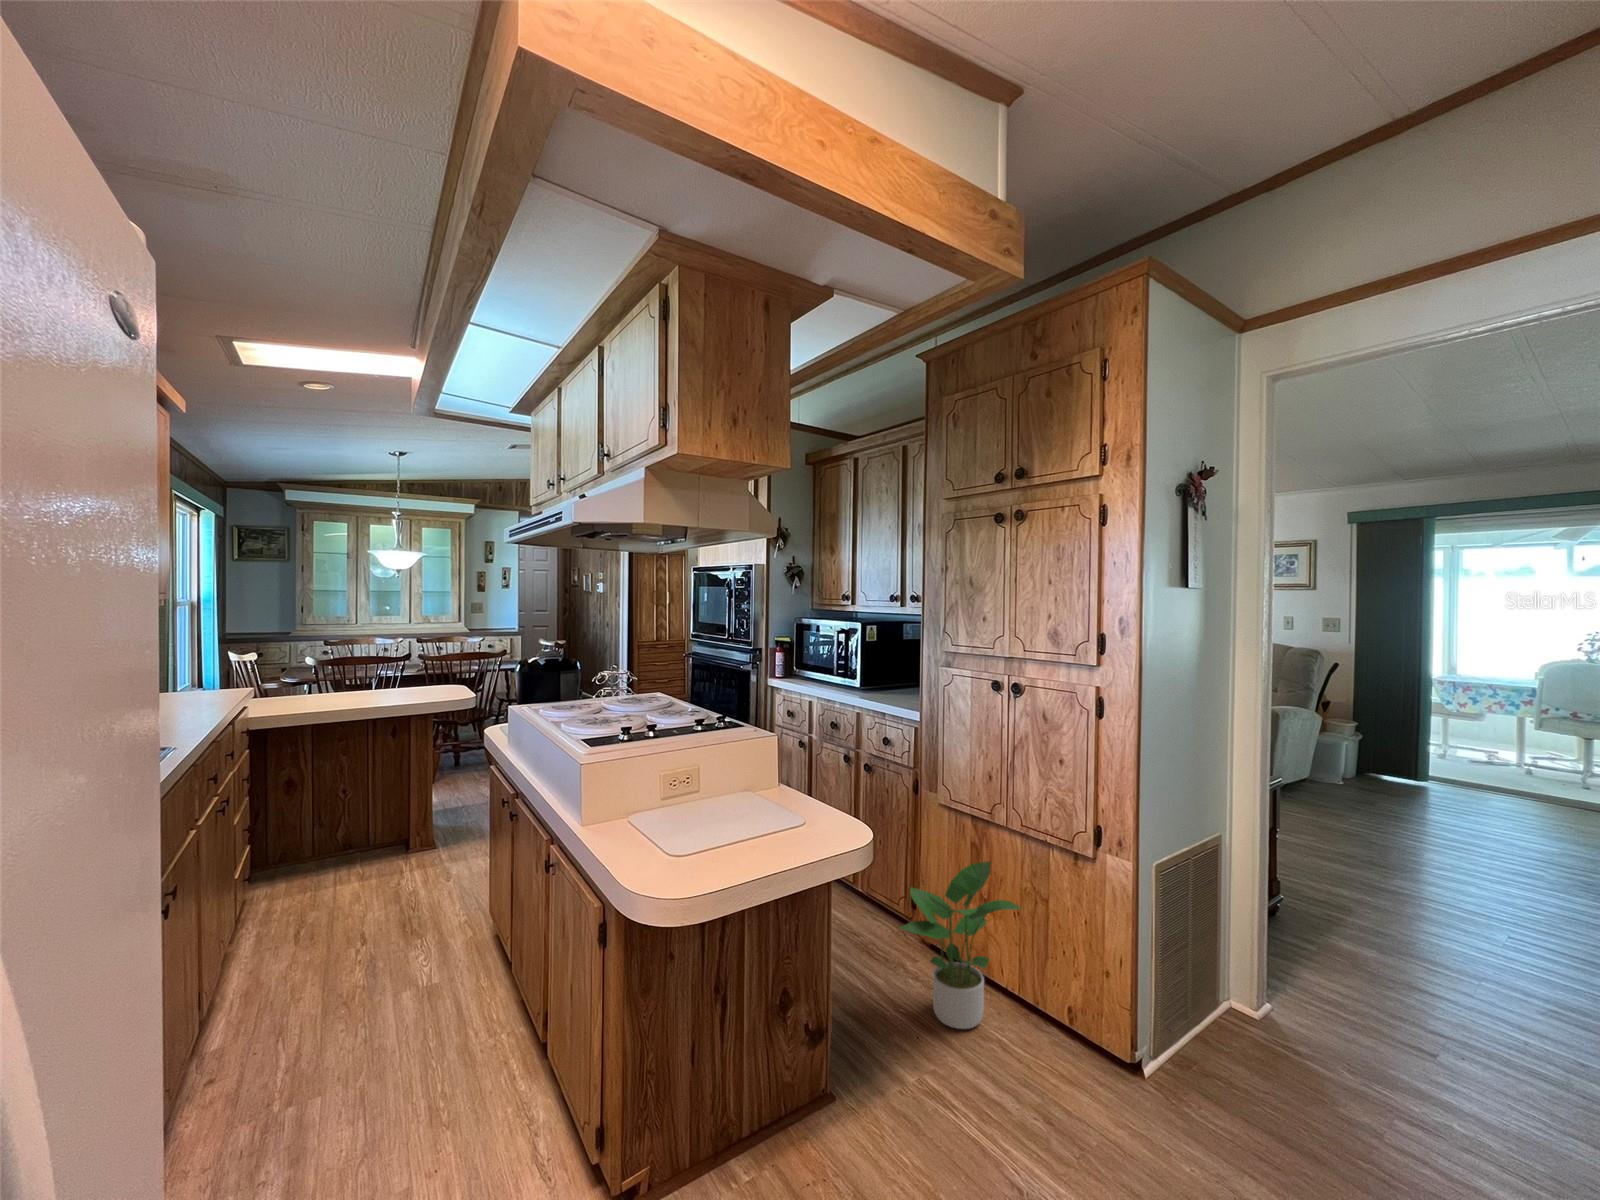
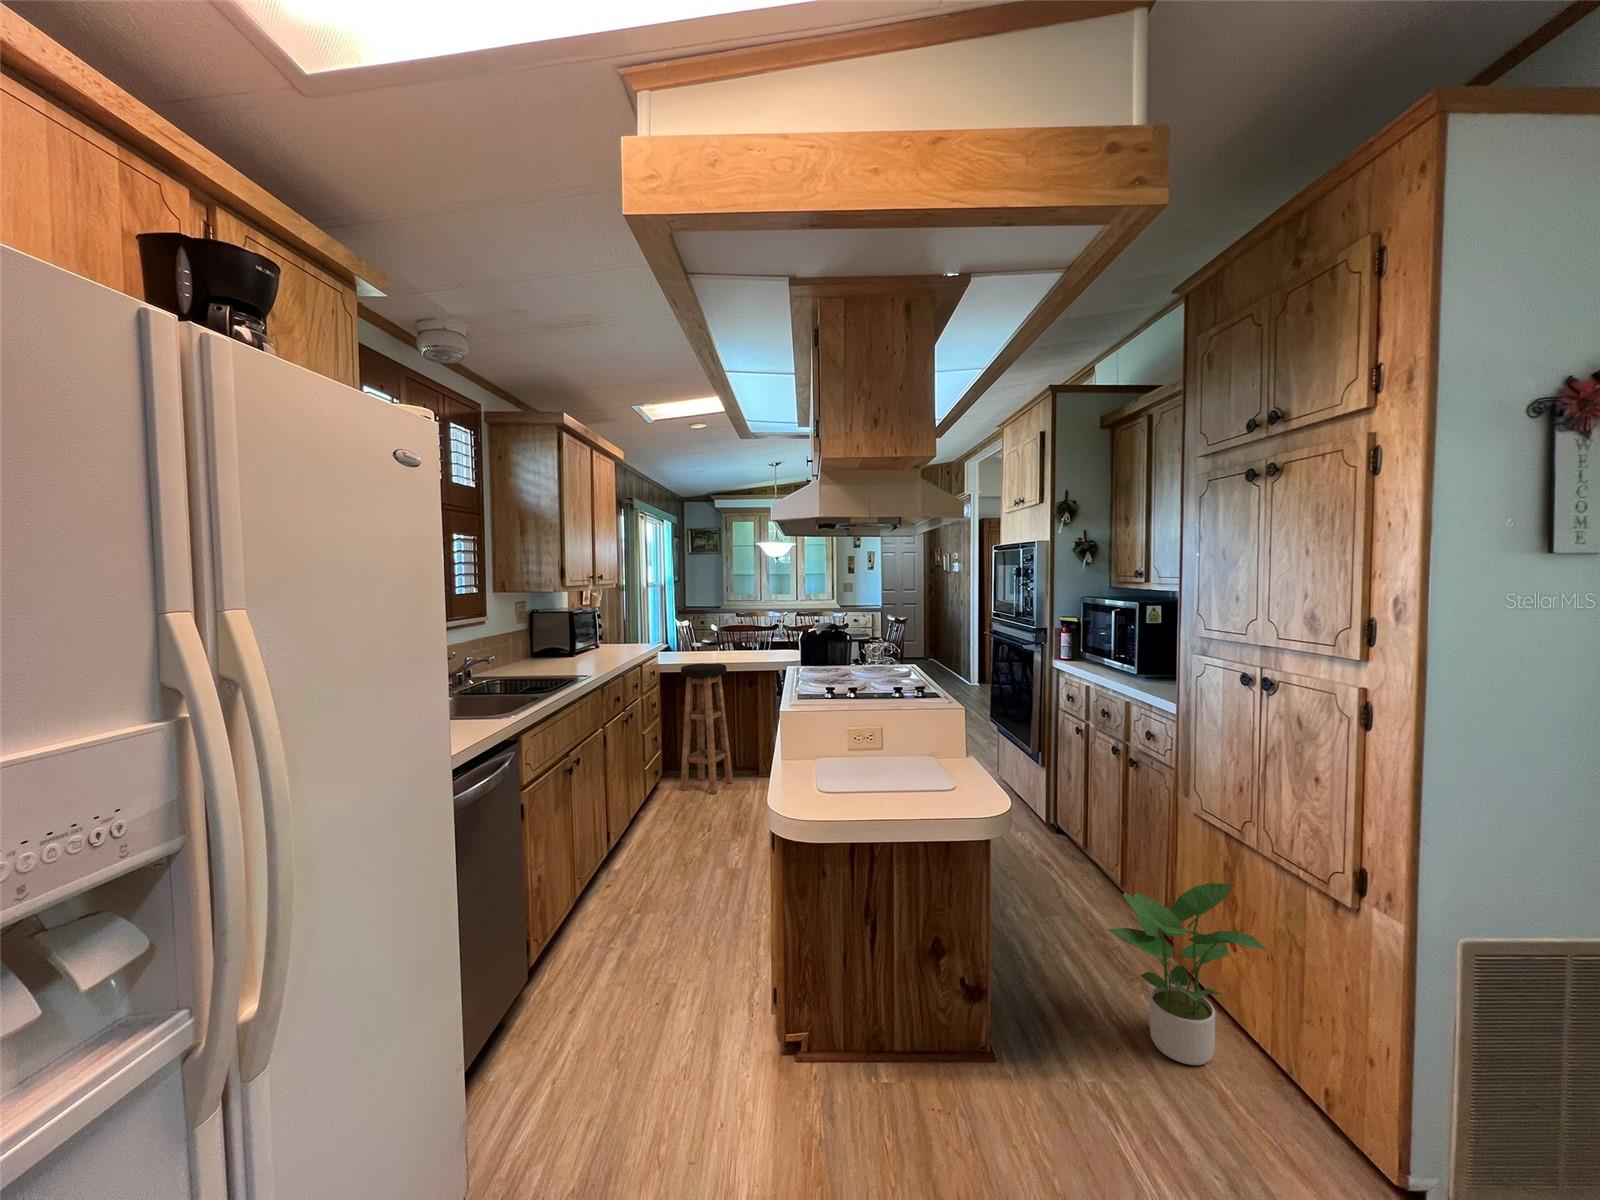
bar stool: none [290,710,374,894] -> present [680,664,733,794]

